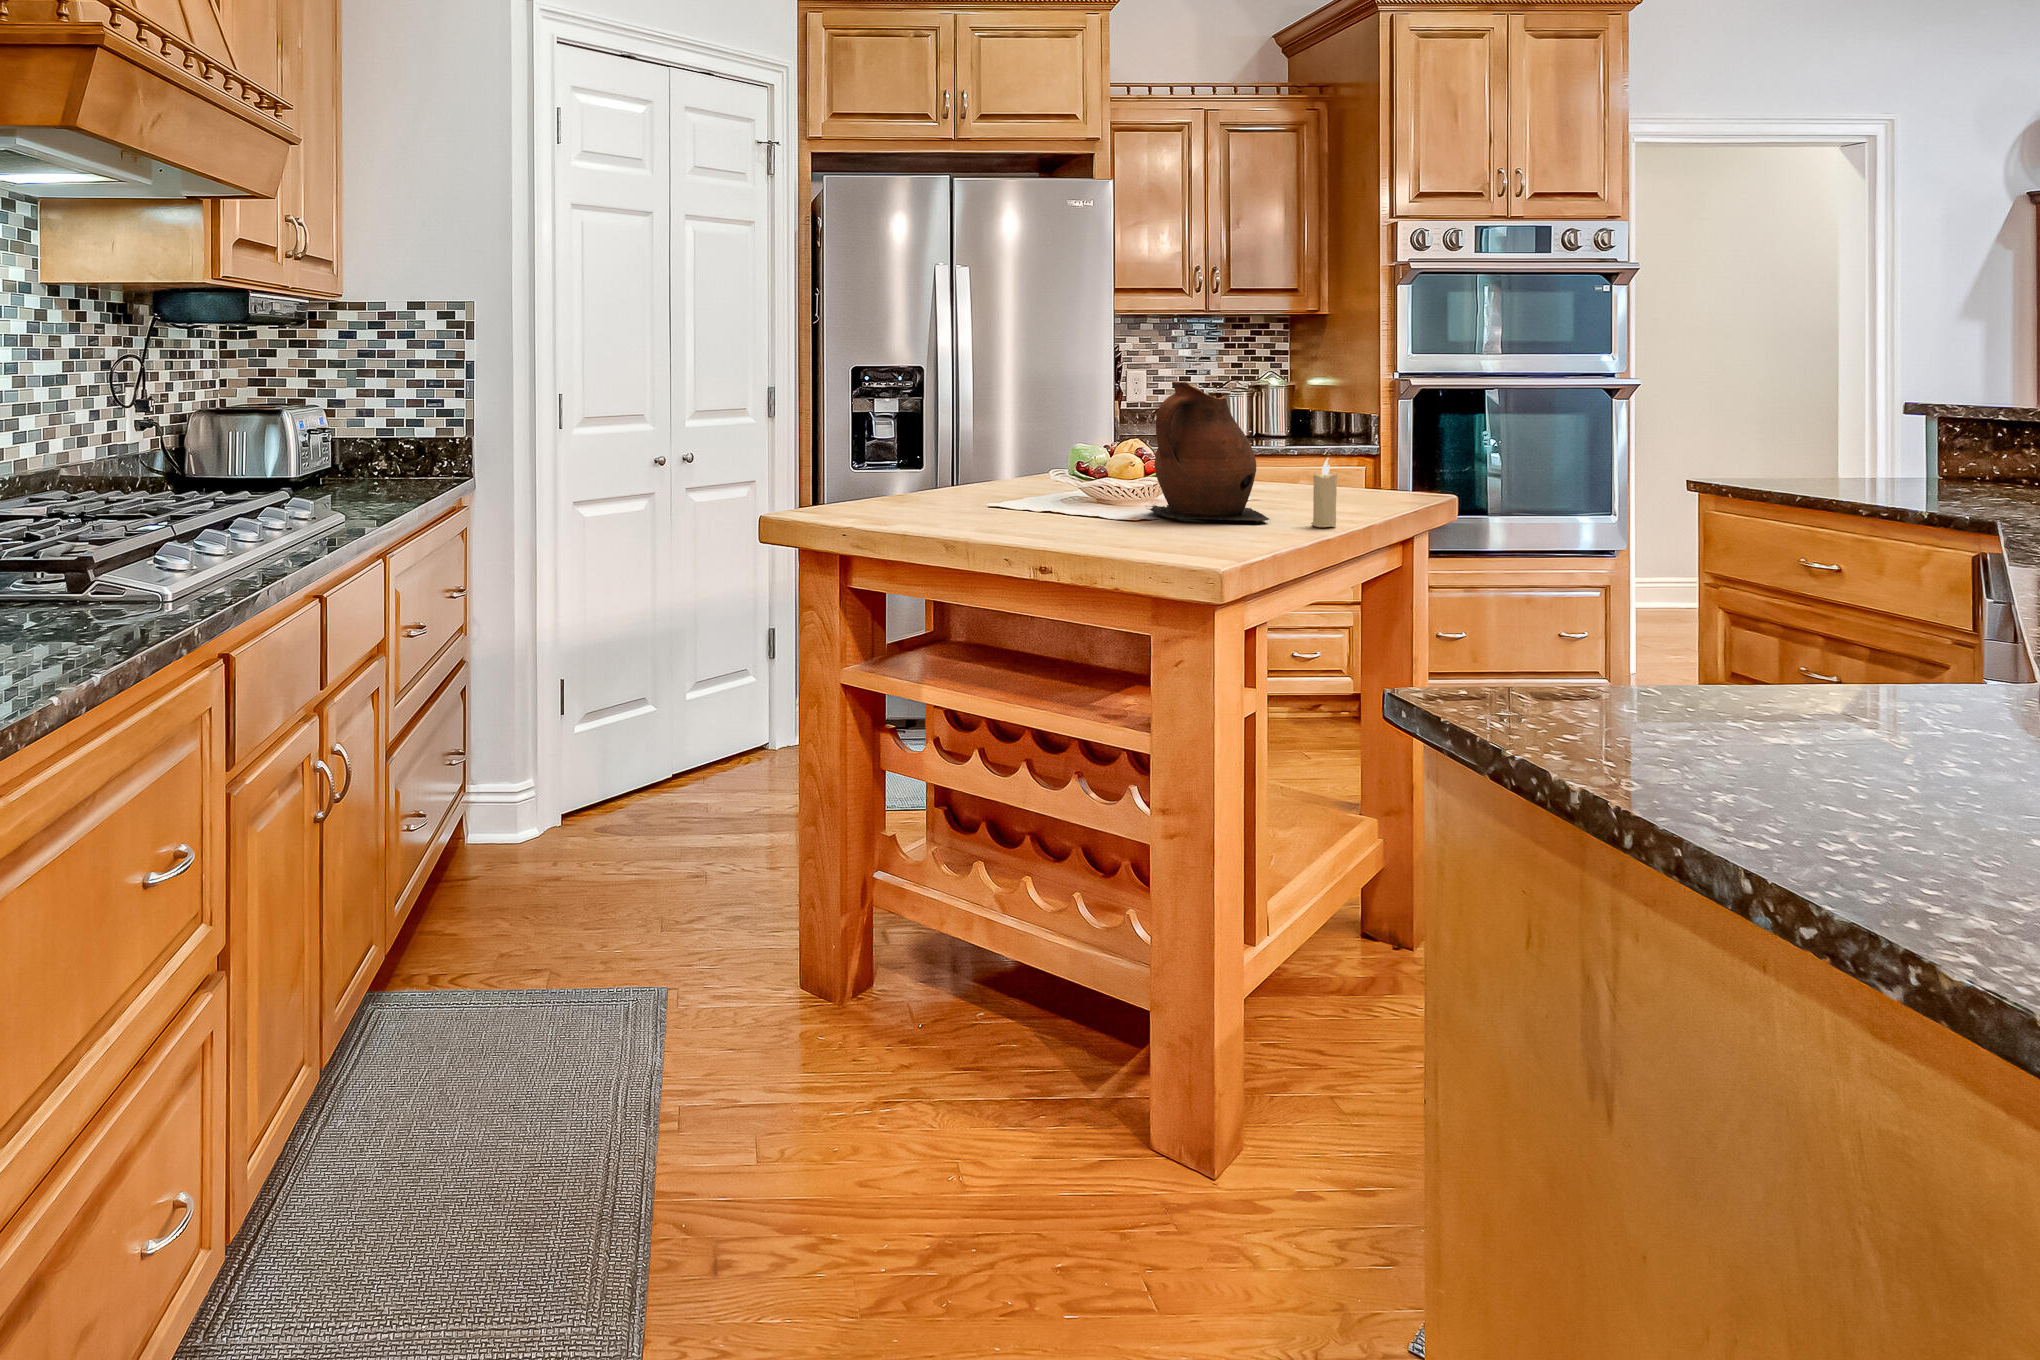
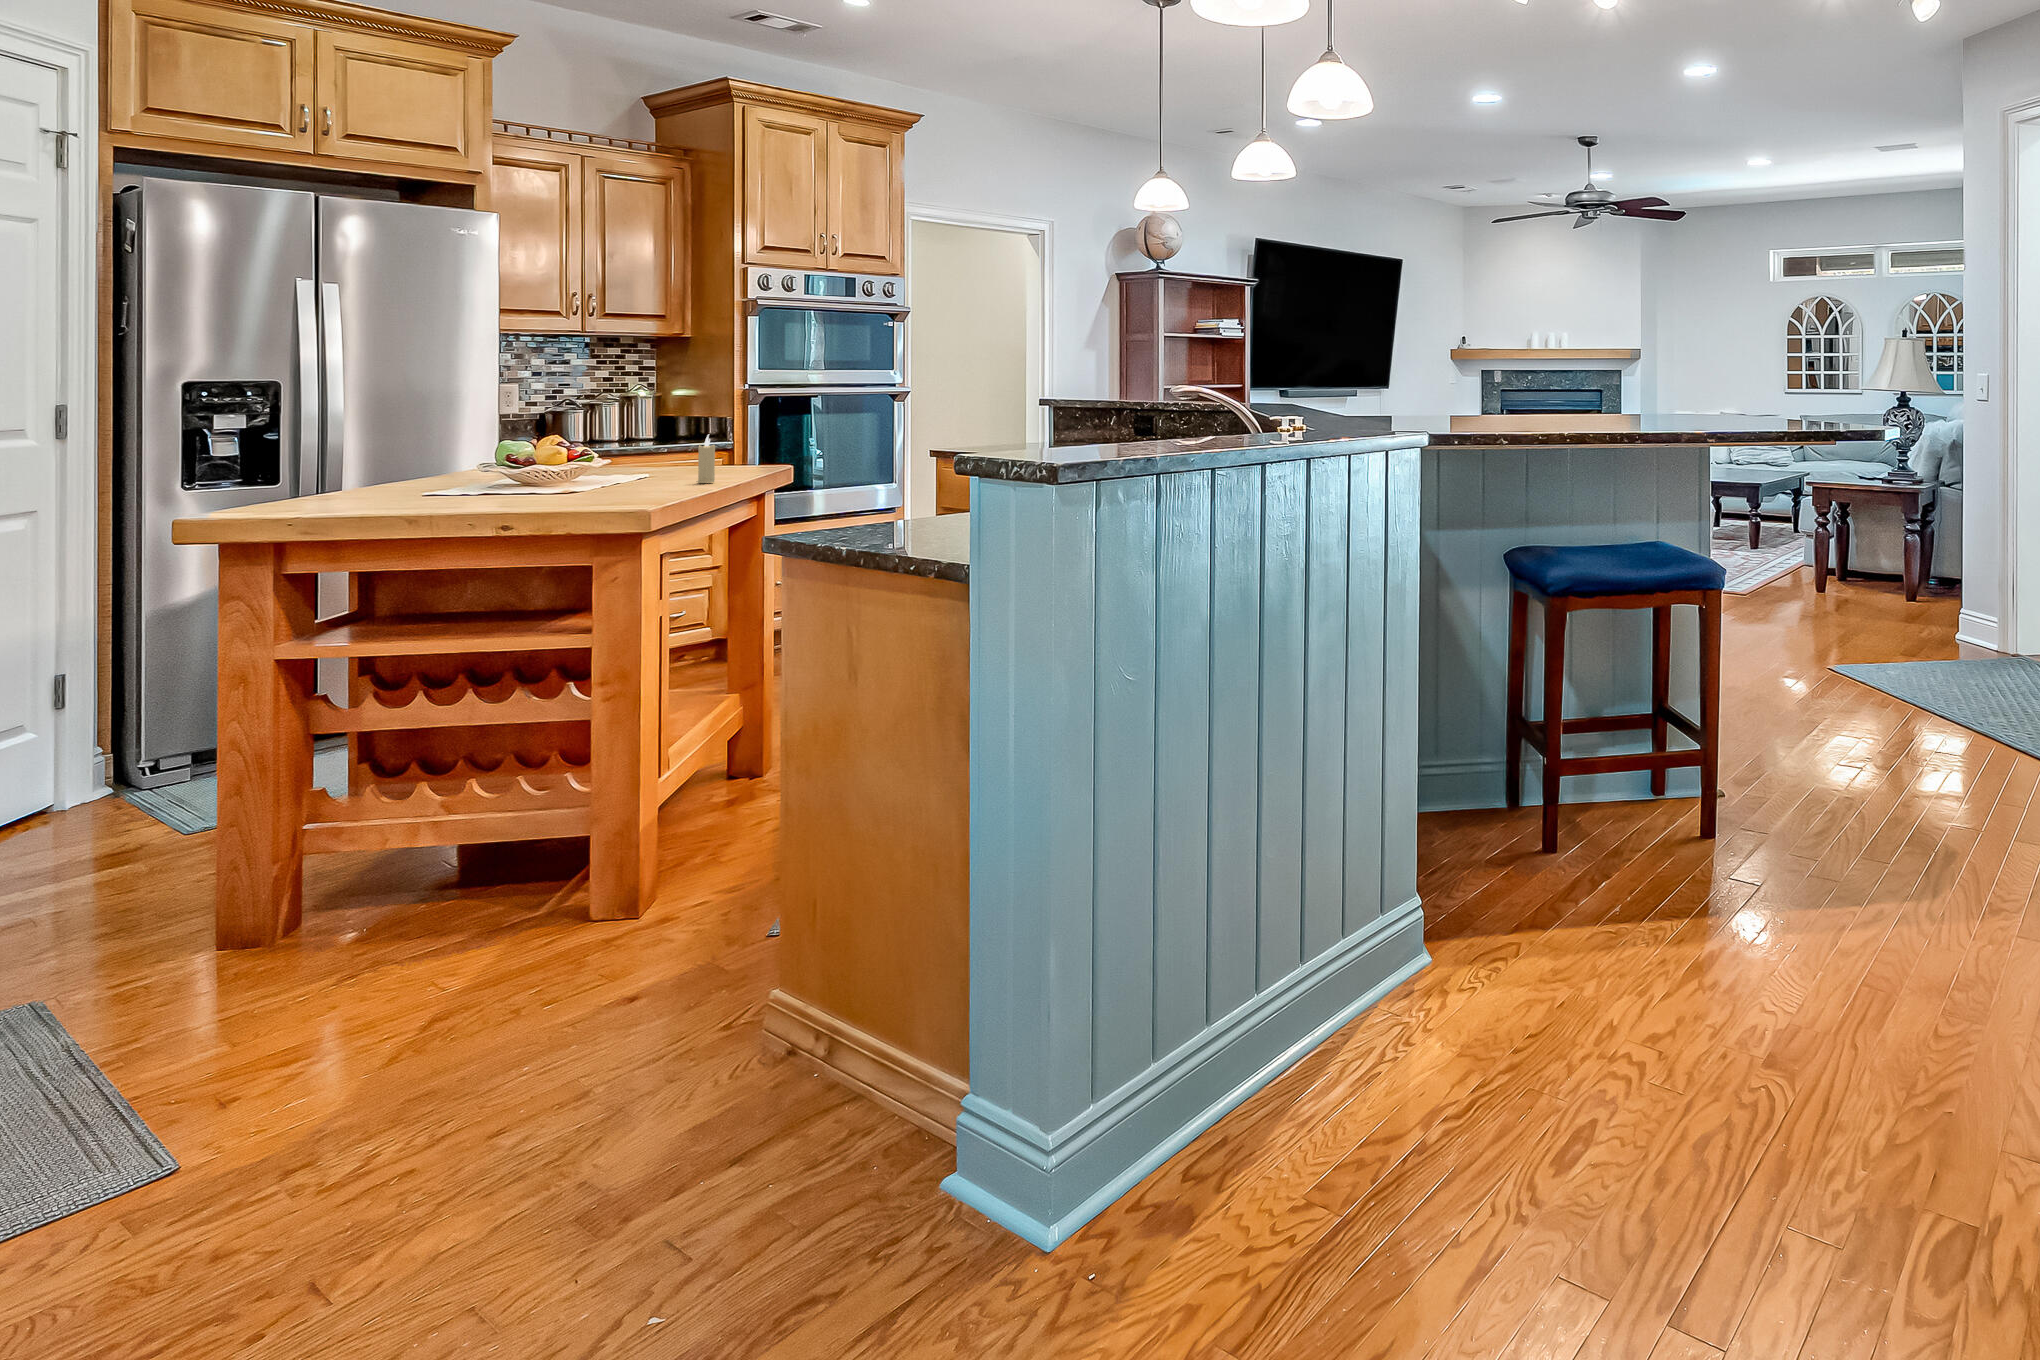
ceramic pitcher: present [1149,382,1269,523] -> none [563,382,666,486]

